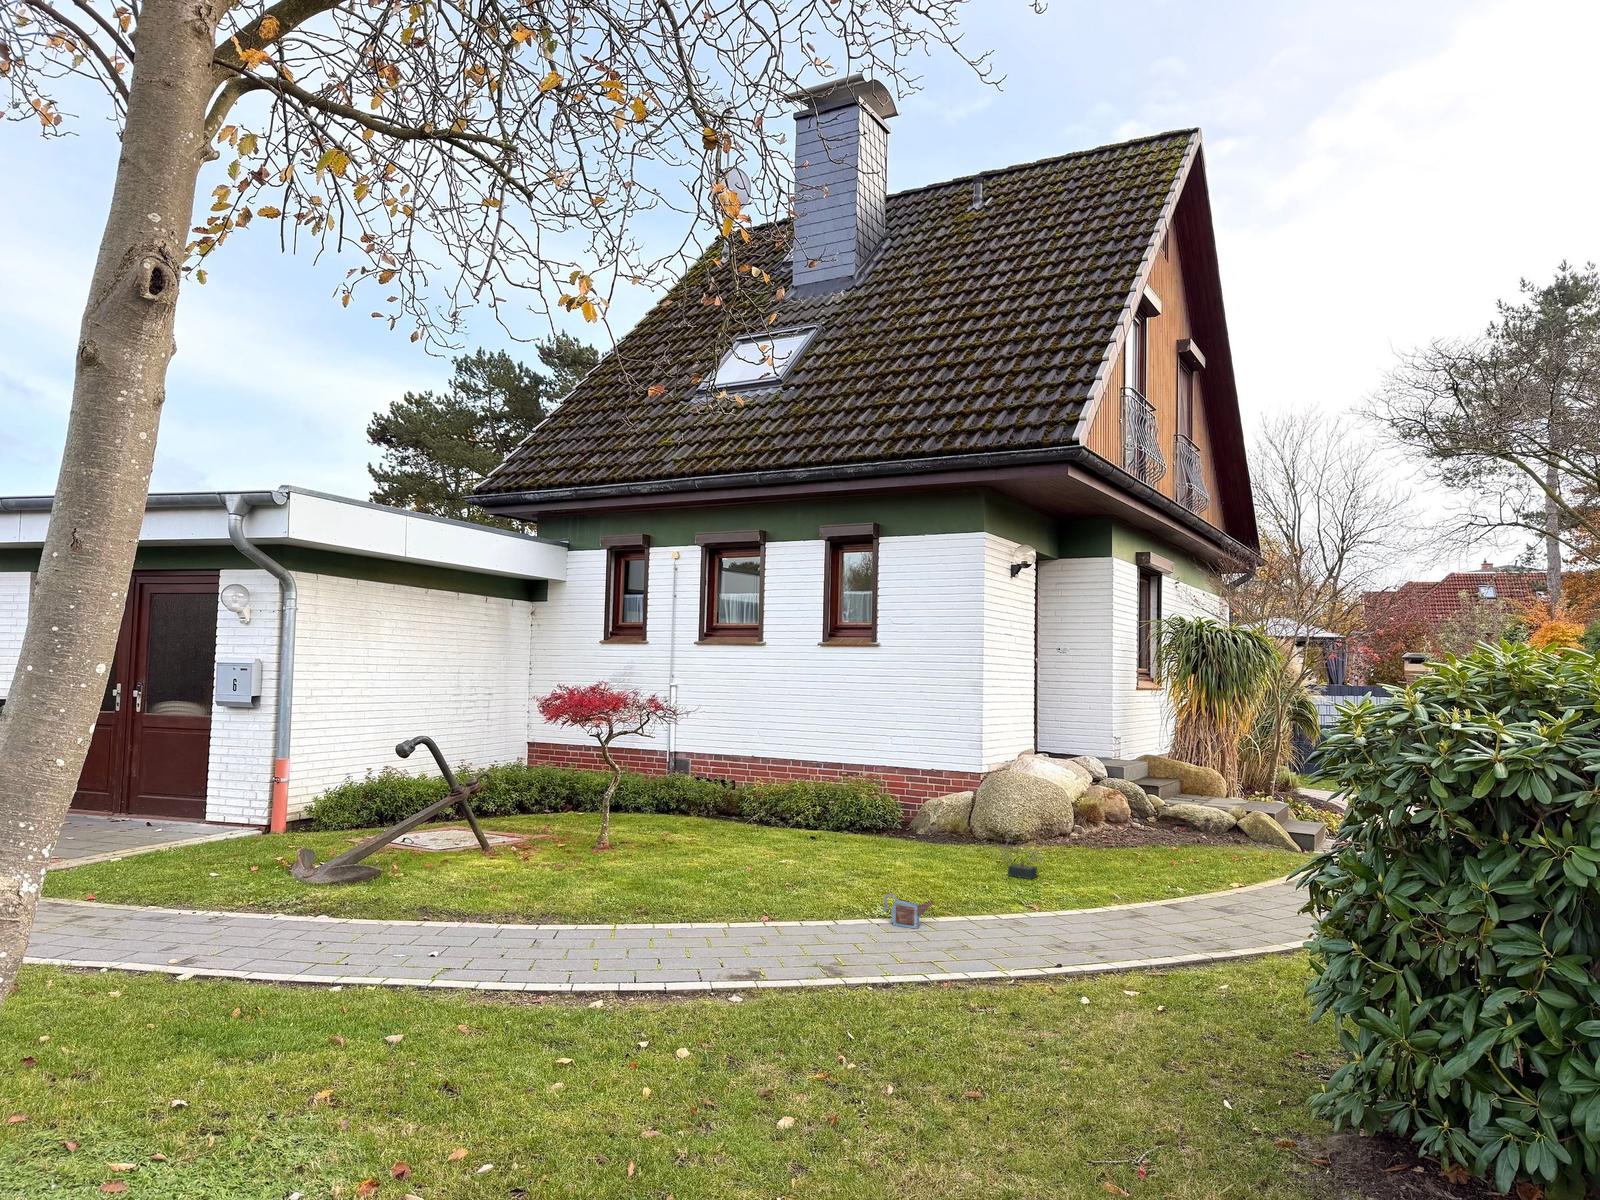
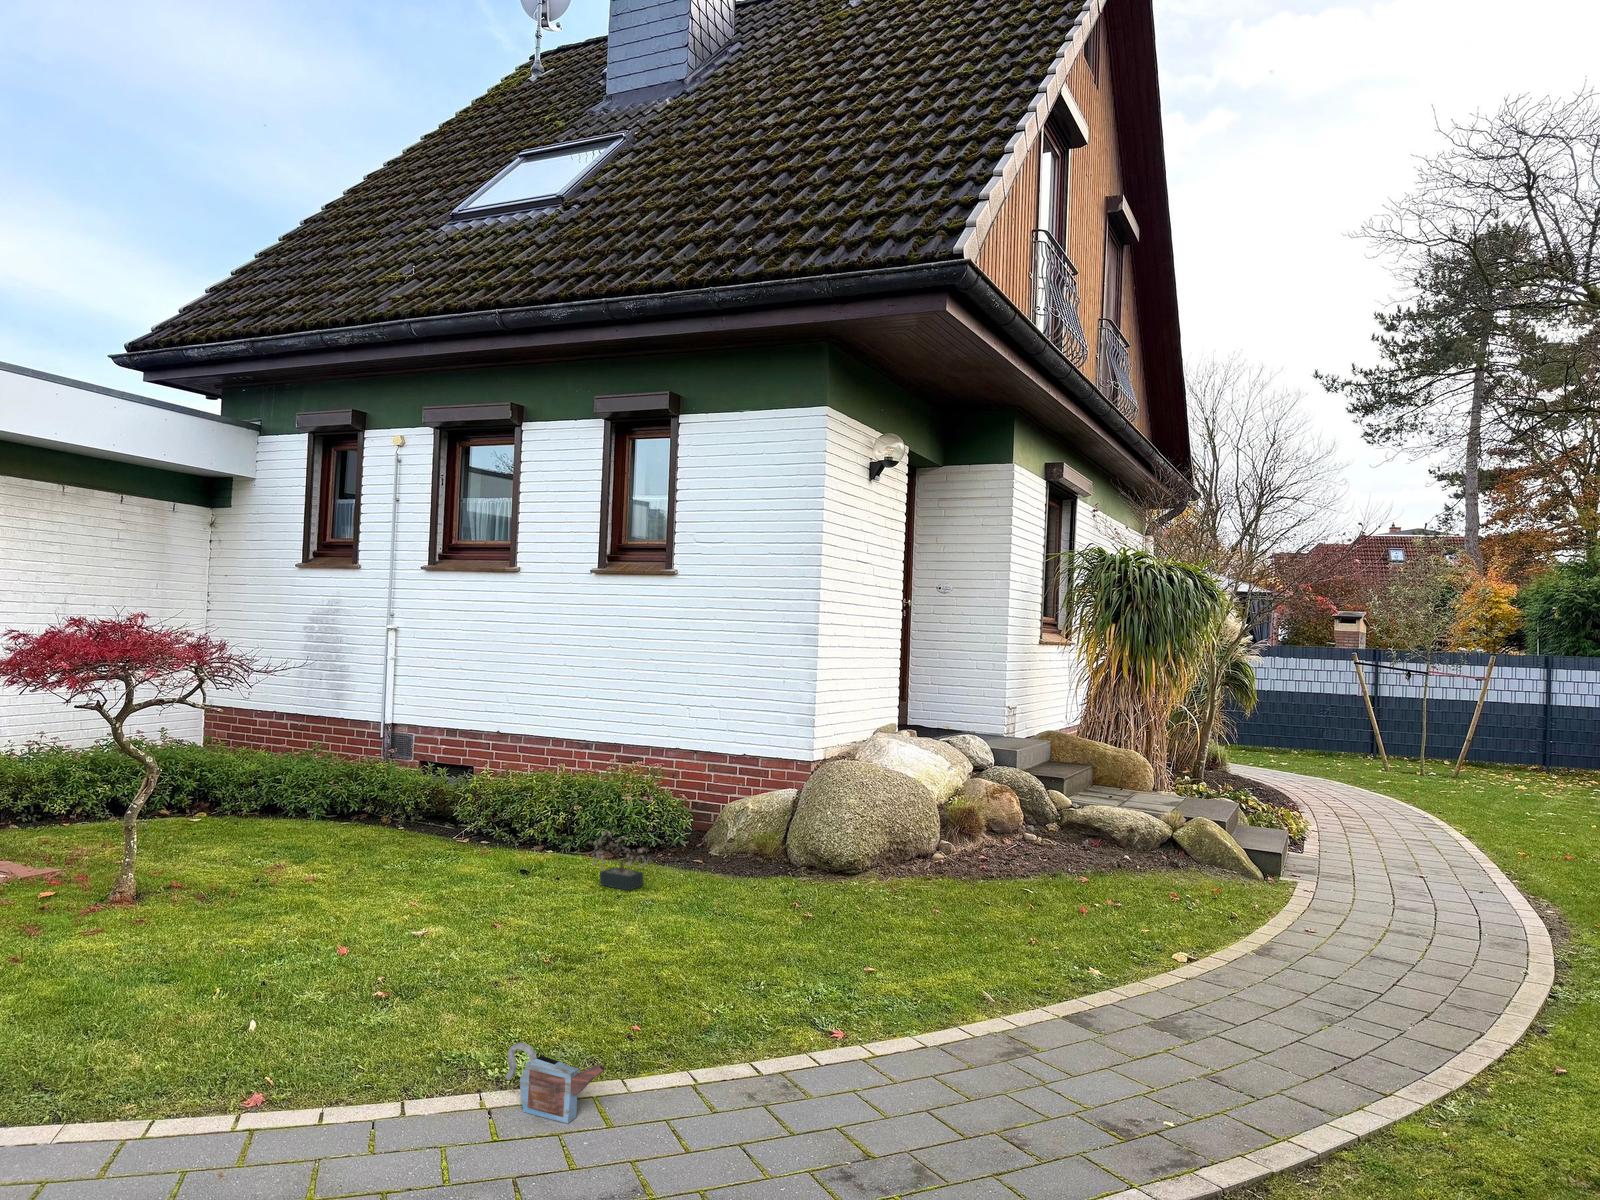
decorative plant: present [1001,839,1041,879] -> present [592,832,649,890]

